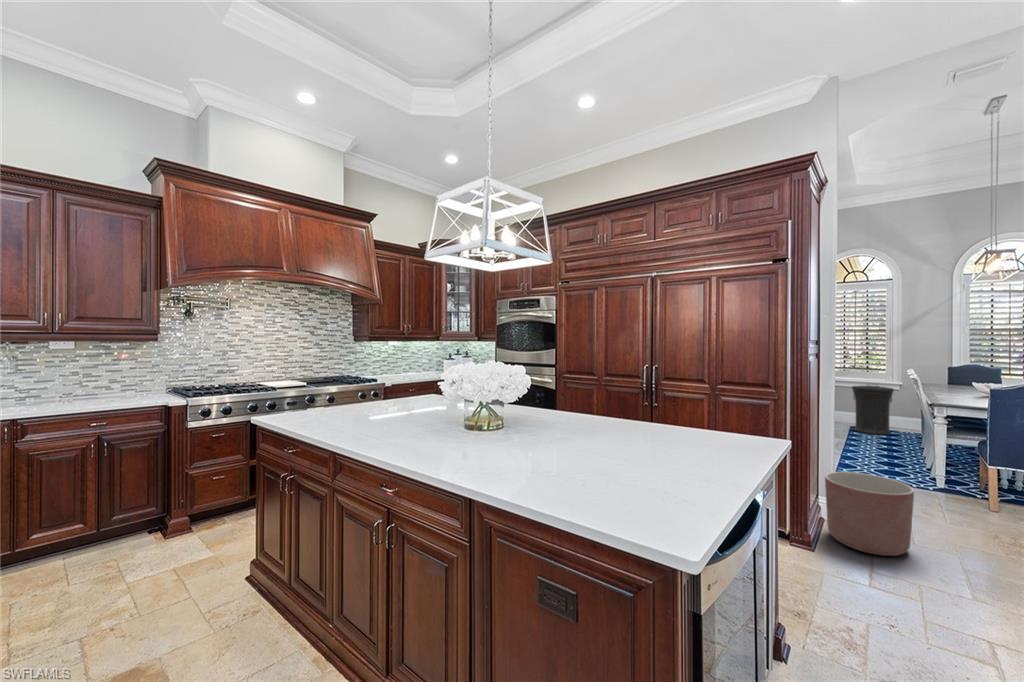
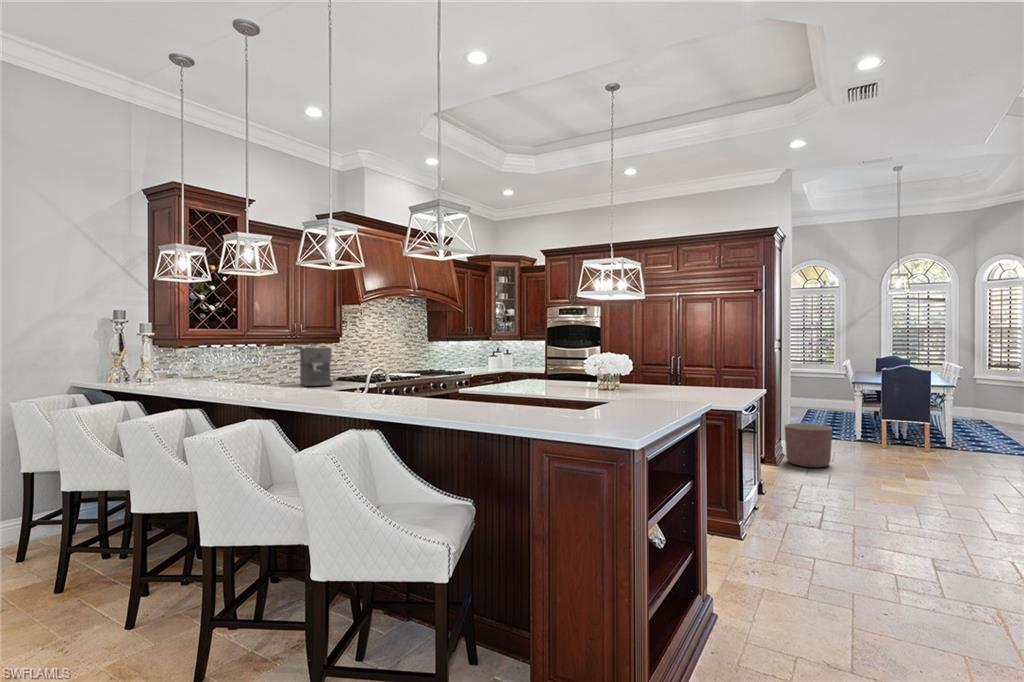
coffee maker: none [79,348,144,402] -> present [300,348,333,387]
trash can: present [852,385,894,435] -> none [810,372,840,413]

